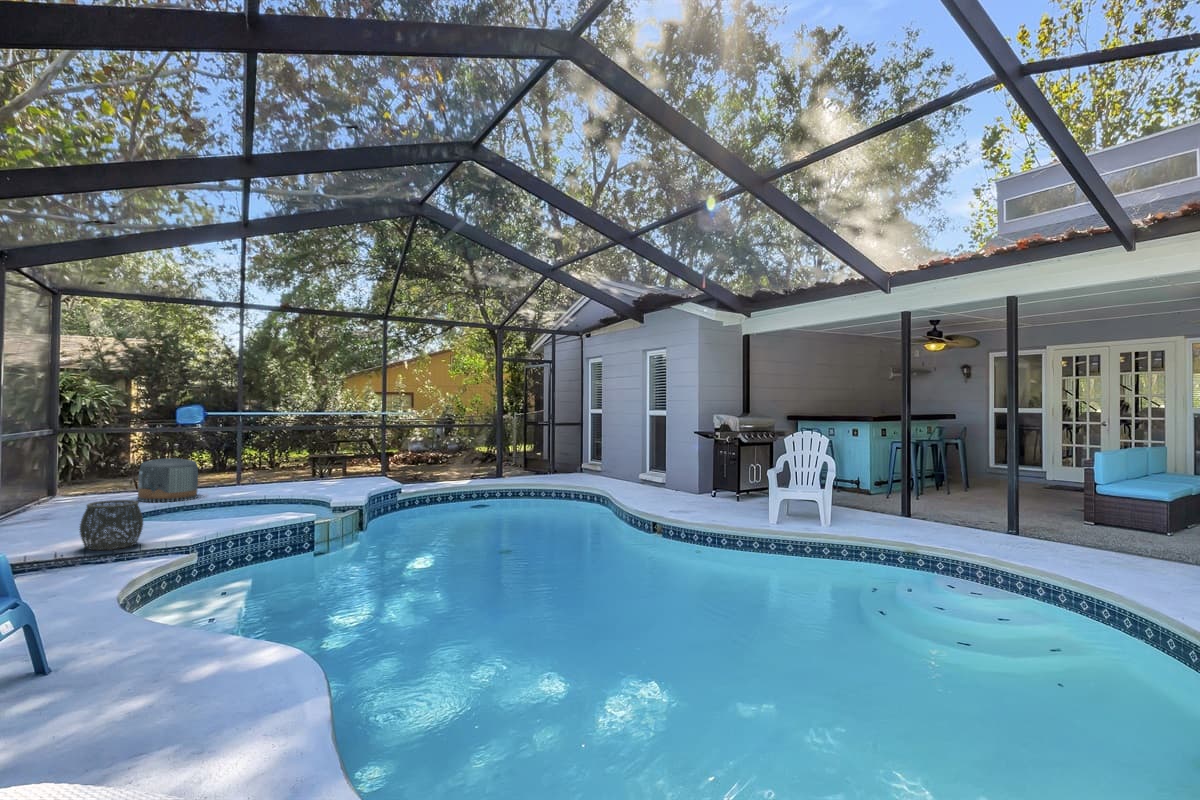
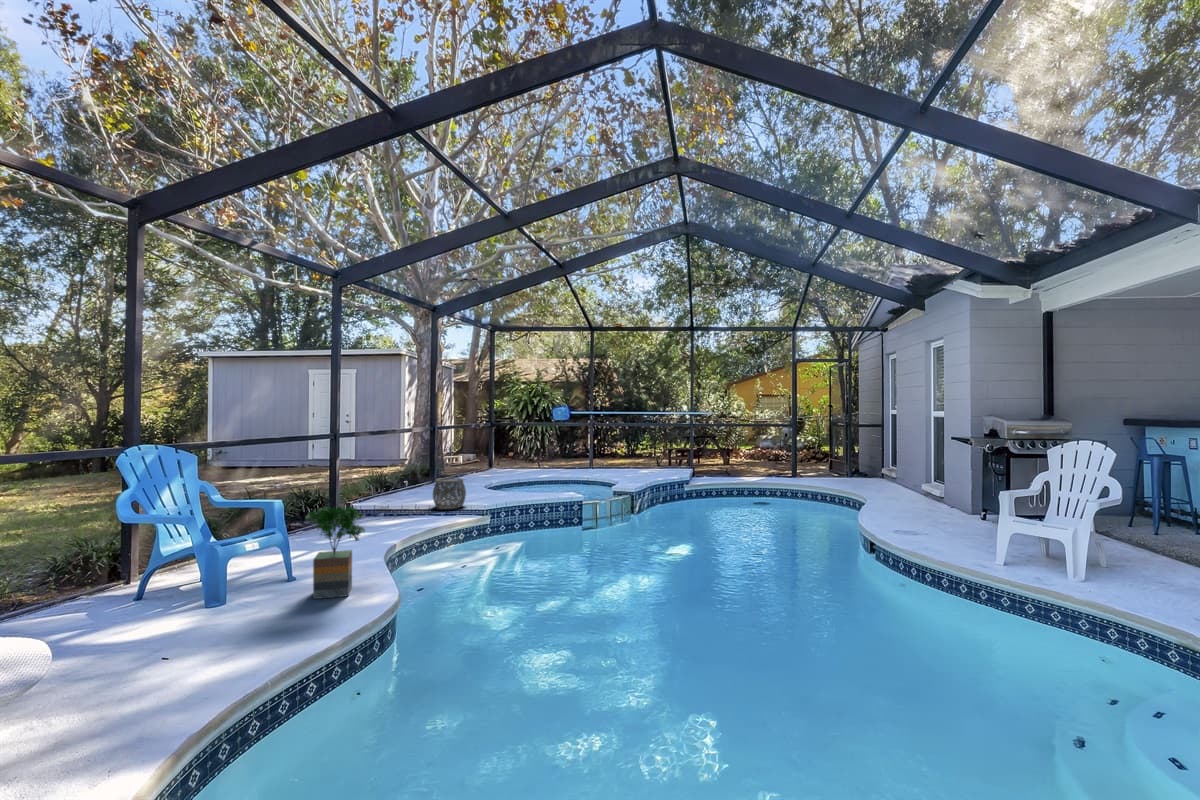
pouf: present [138,458,198,502] -> none [502,452,537,483]
potted tree: none [77,563,220,750] -> present [306,506,365,599]

